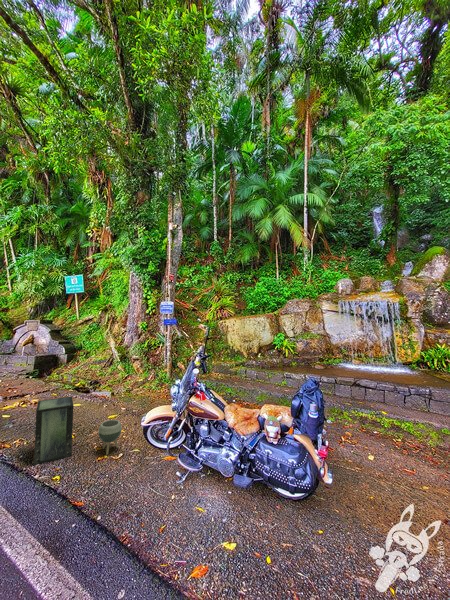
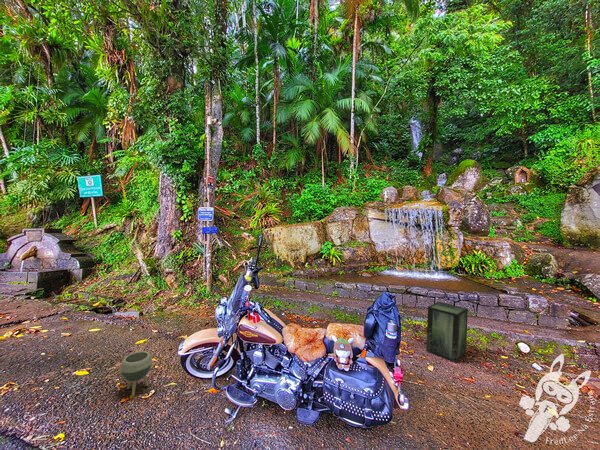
storage box: present [34,397,73,465] -> present [426,302,468,362]

